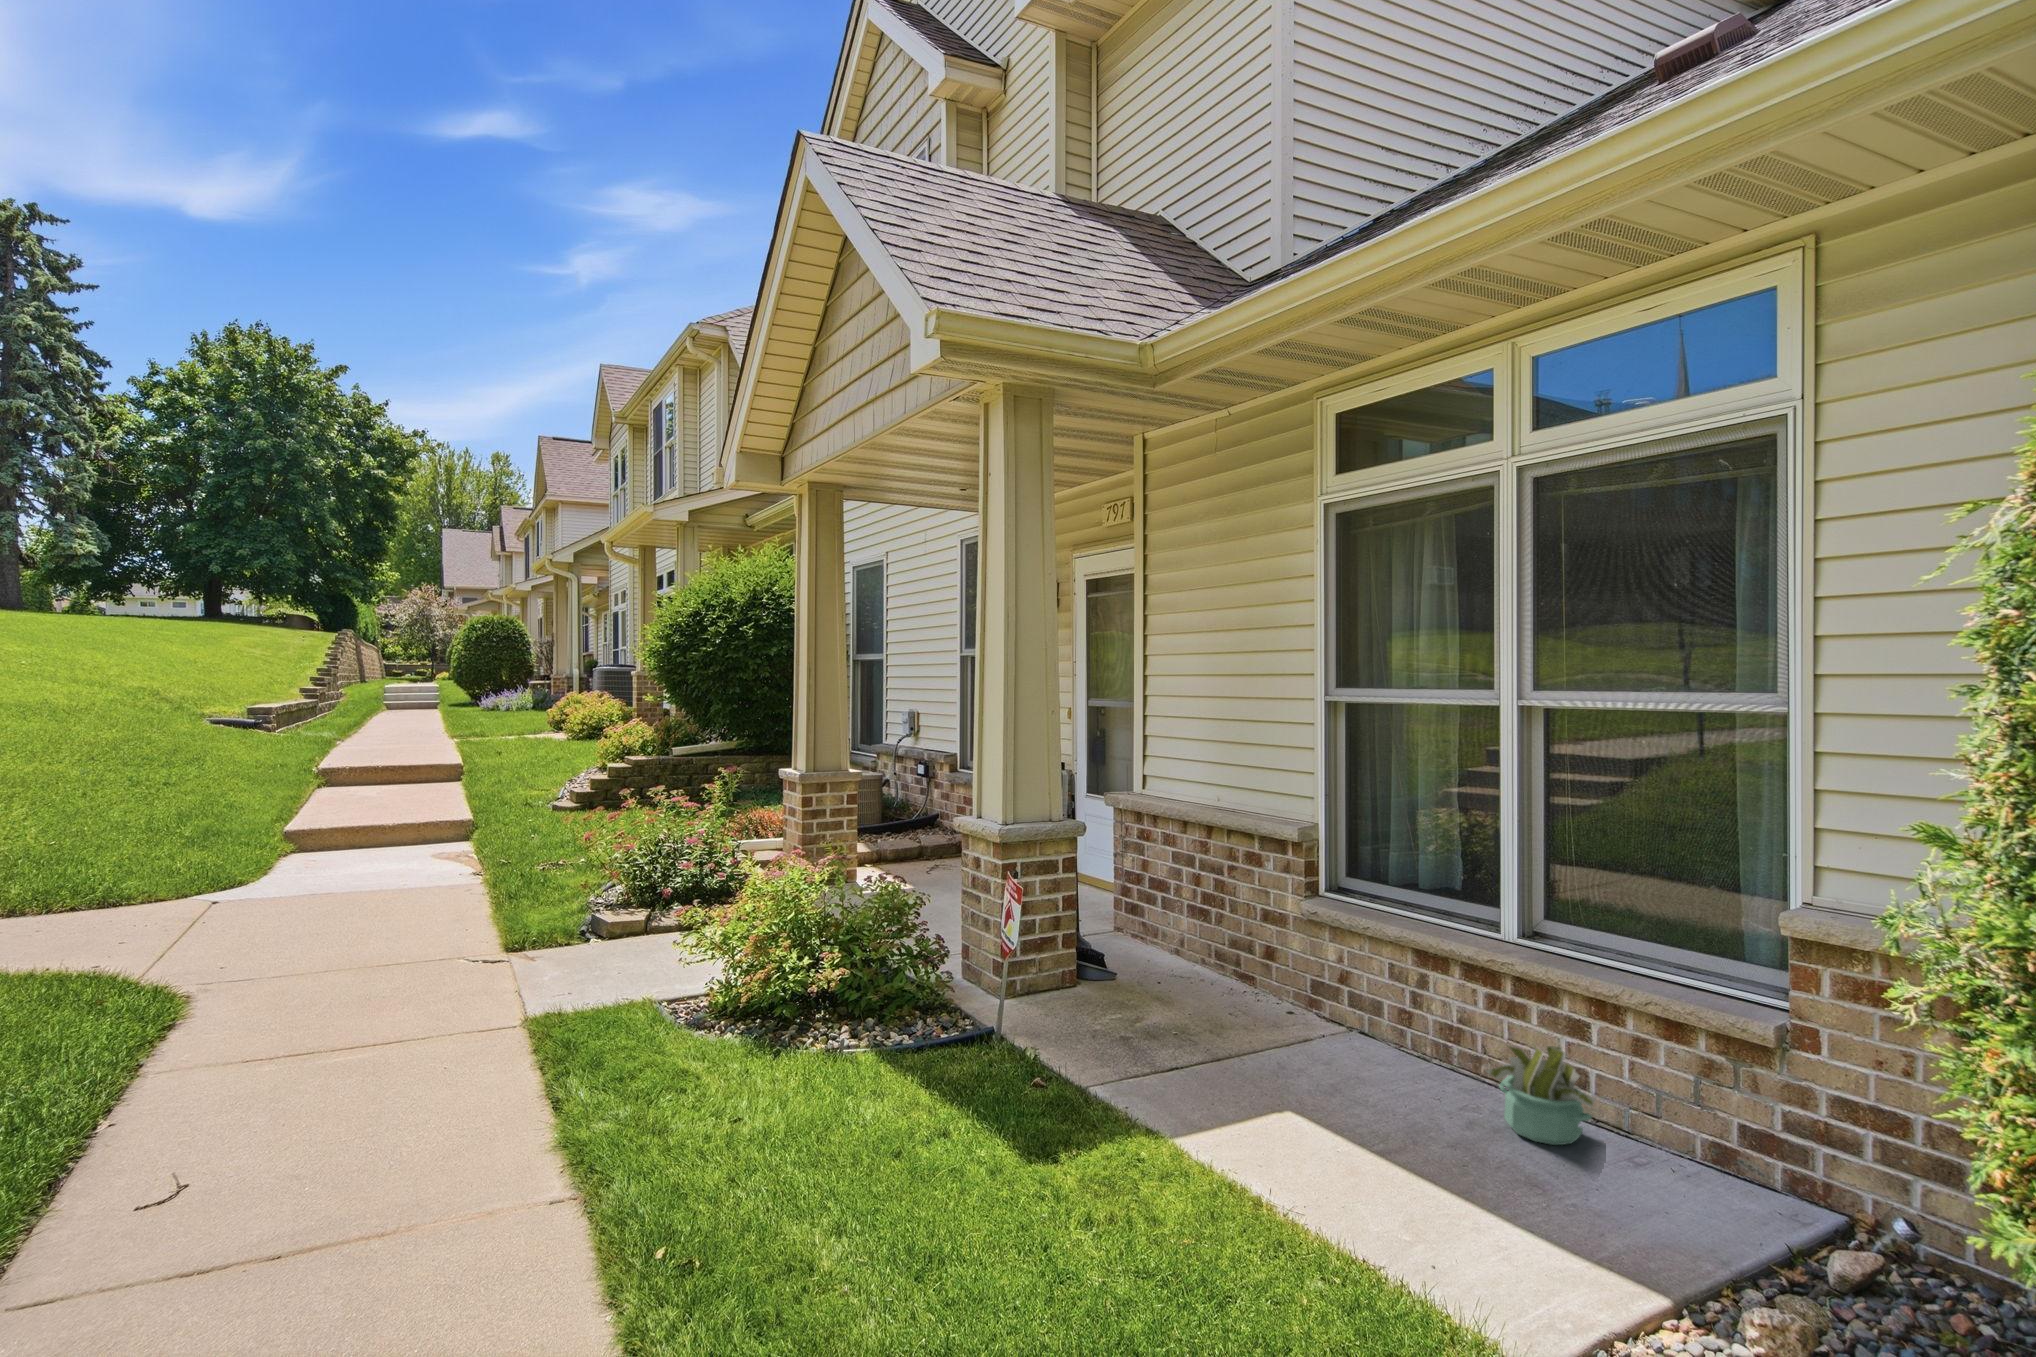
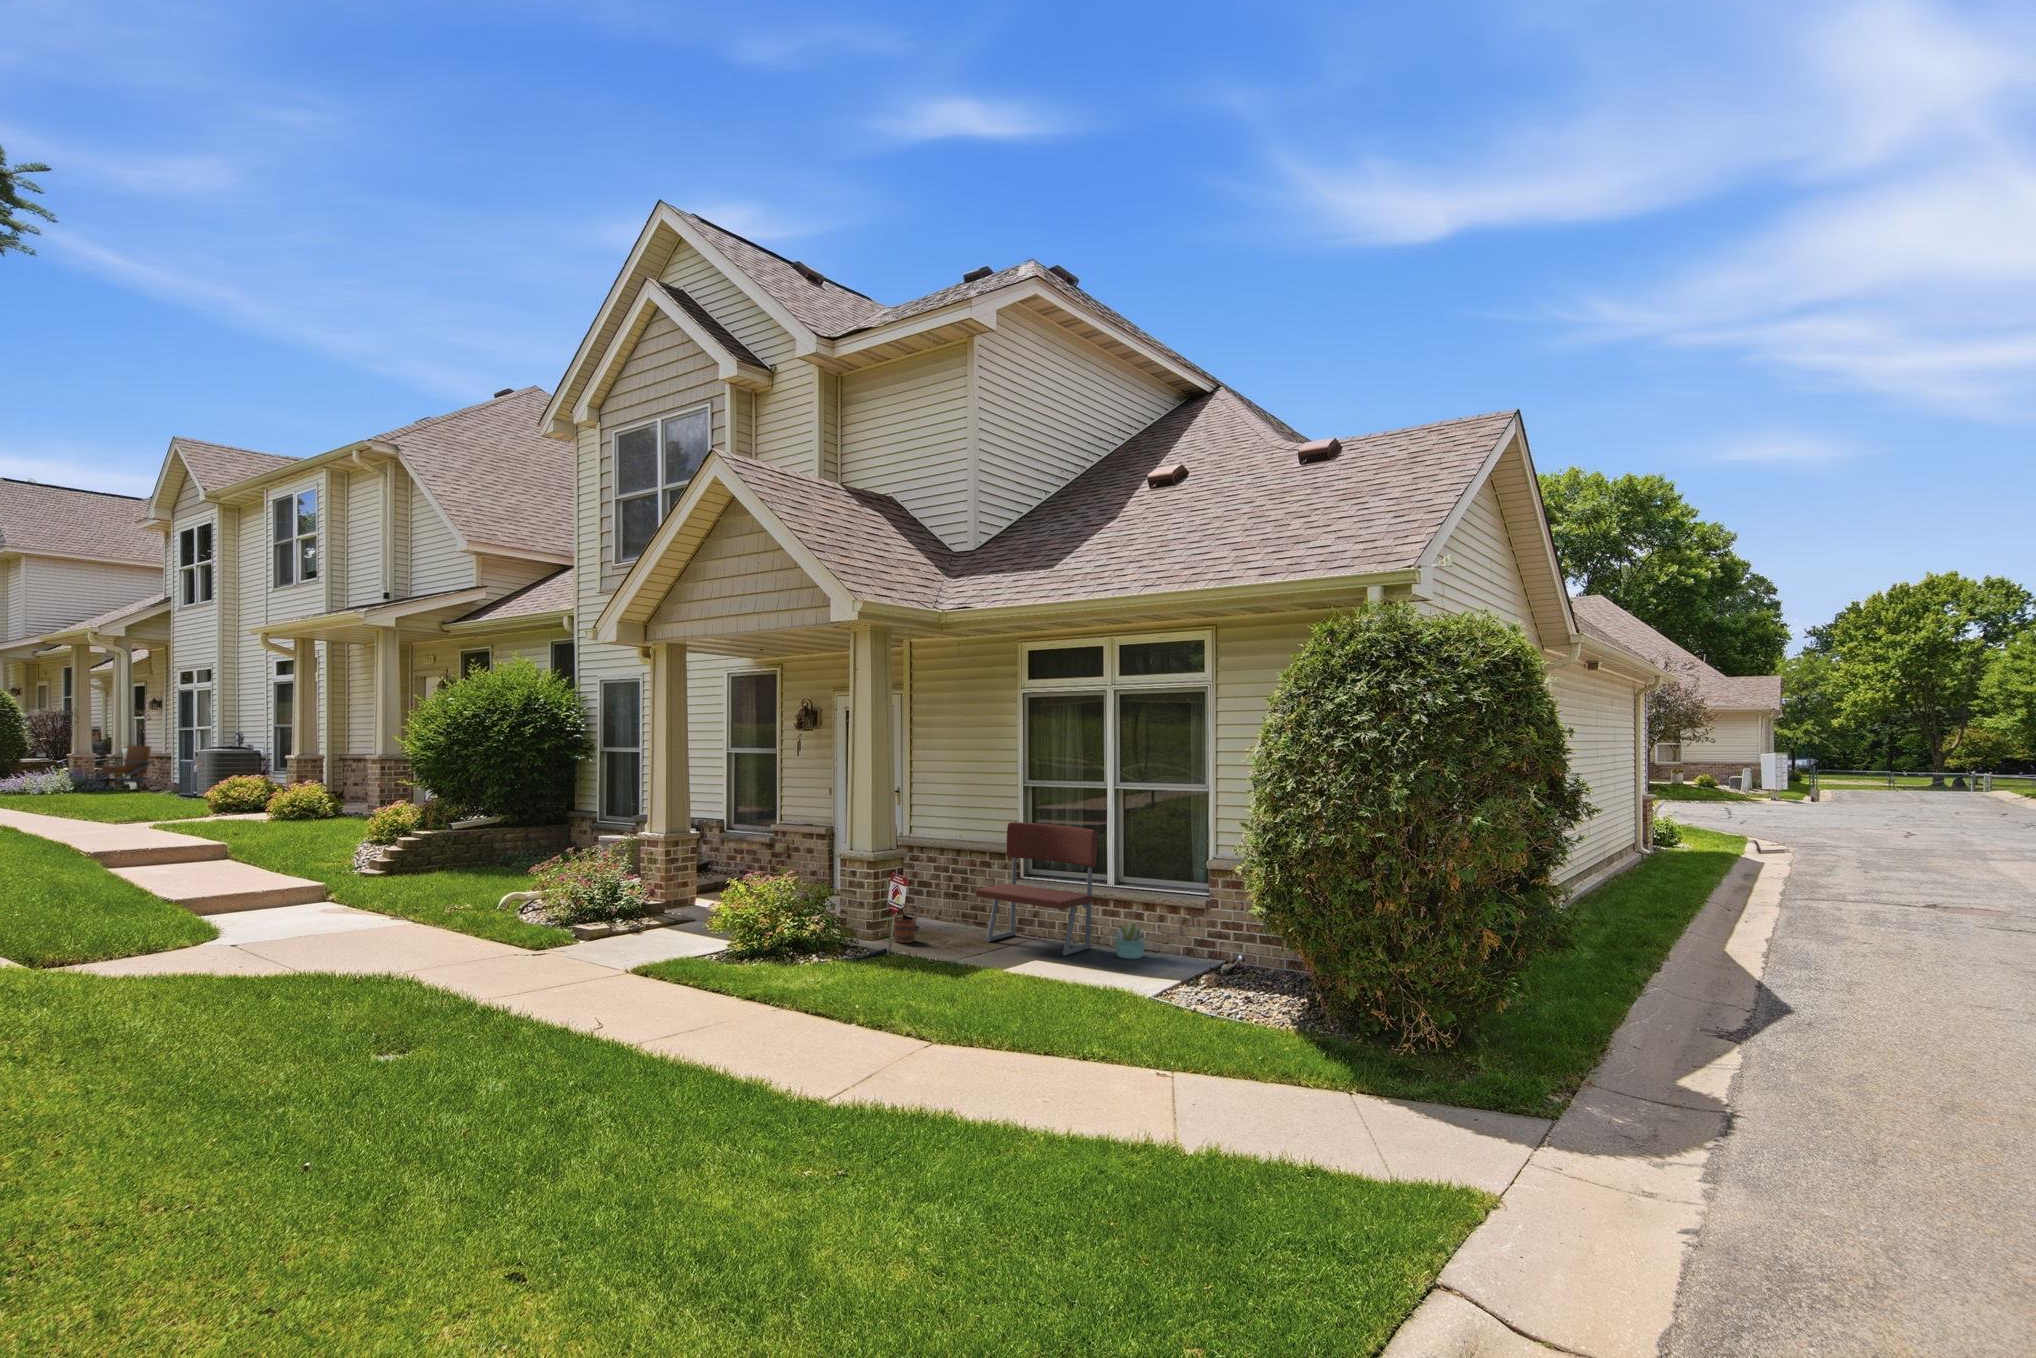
lounge chair: none [577,673,618,707] -> present [98,745,154,782]
bench: none [1192,778,1468,1100] -> present [976,822,1097,955]
wooden bucket: none [1034,926,1080,1007] -> present [893,903,916,943]

